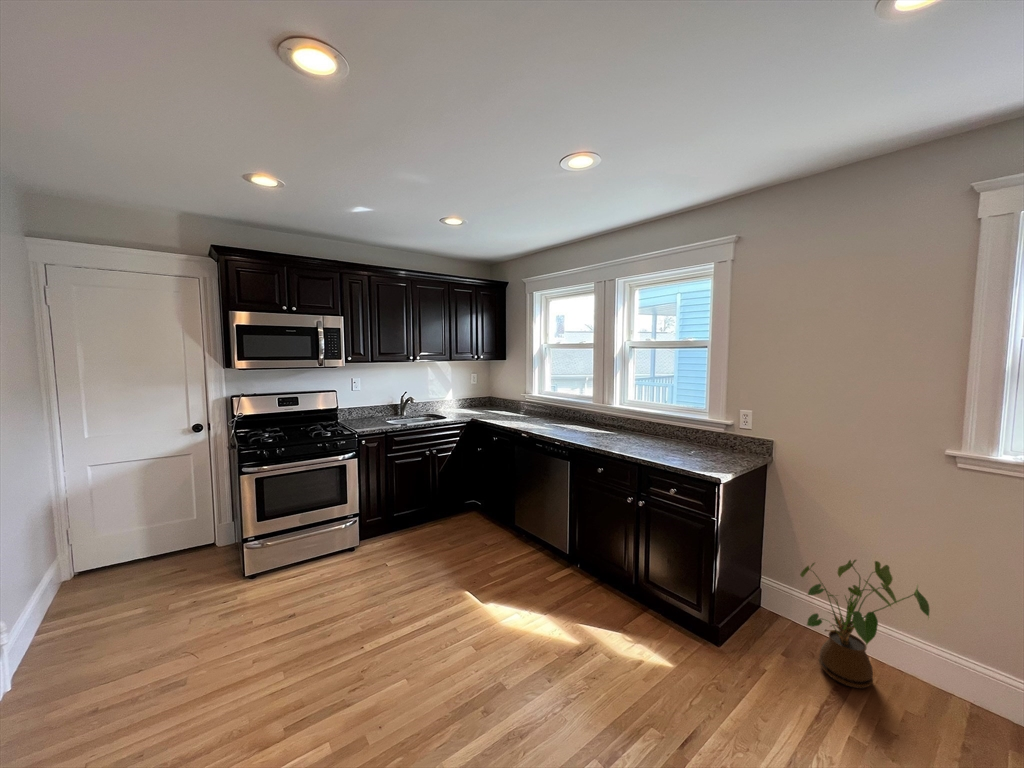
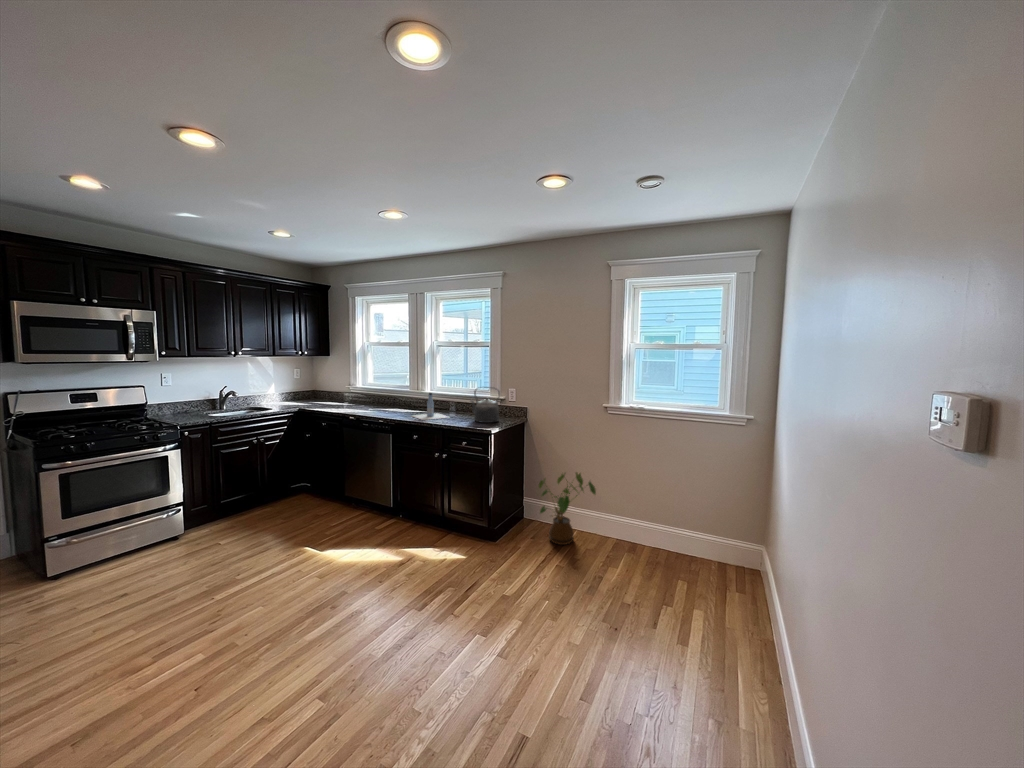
kettle: none [679,406,730,461] -> present [470,390,500,423]
bottle: none [594,410,649,447] -> present [413,393,448,420]

